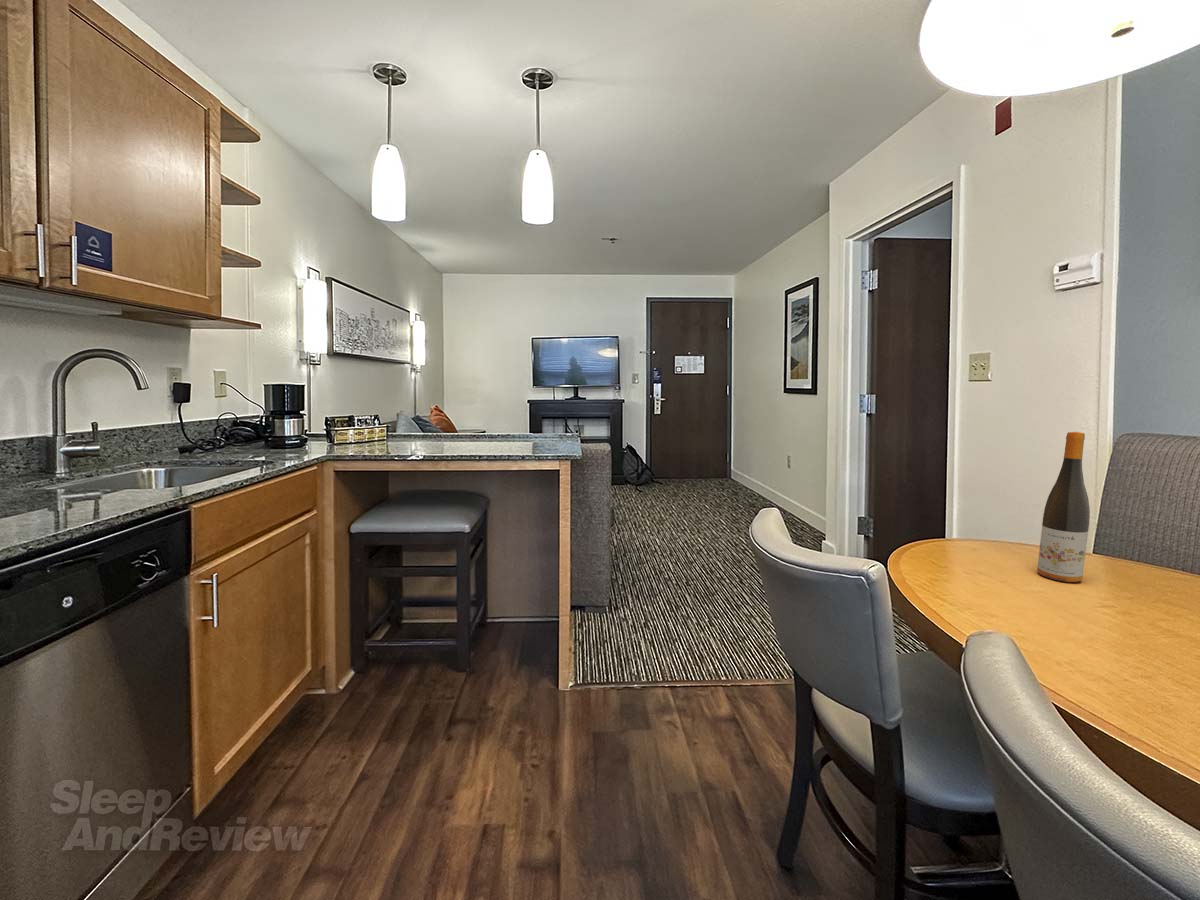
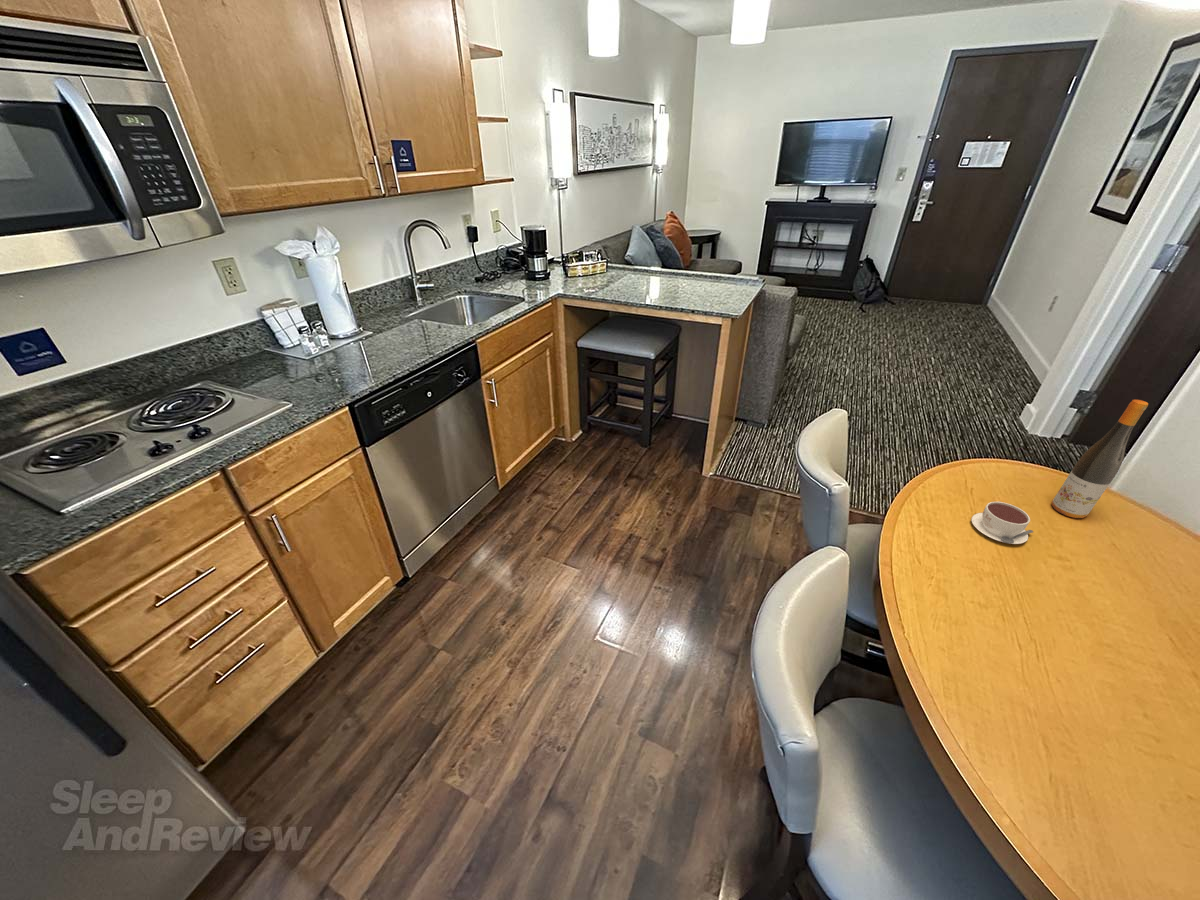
coffee cup: none [1014,574,1099,623] -> present [971,501,1033,544]

